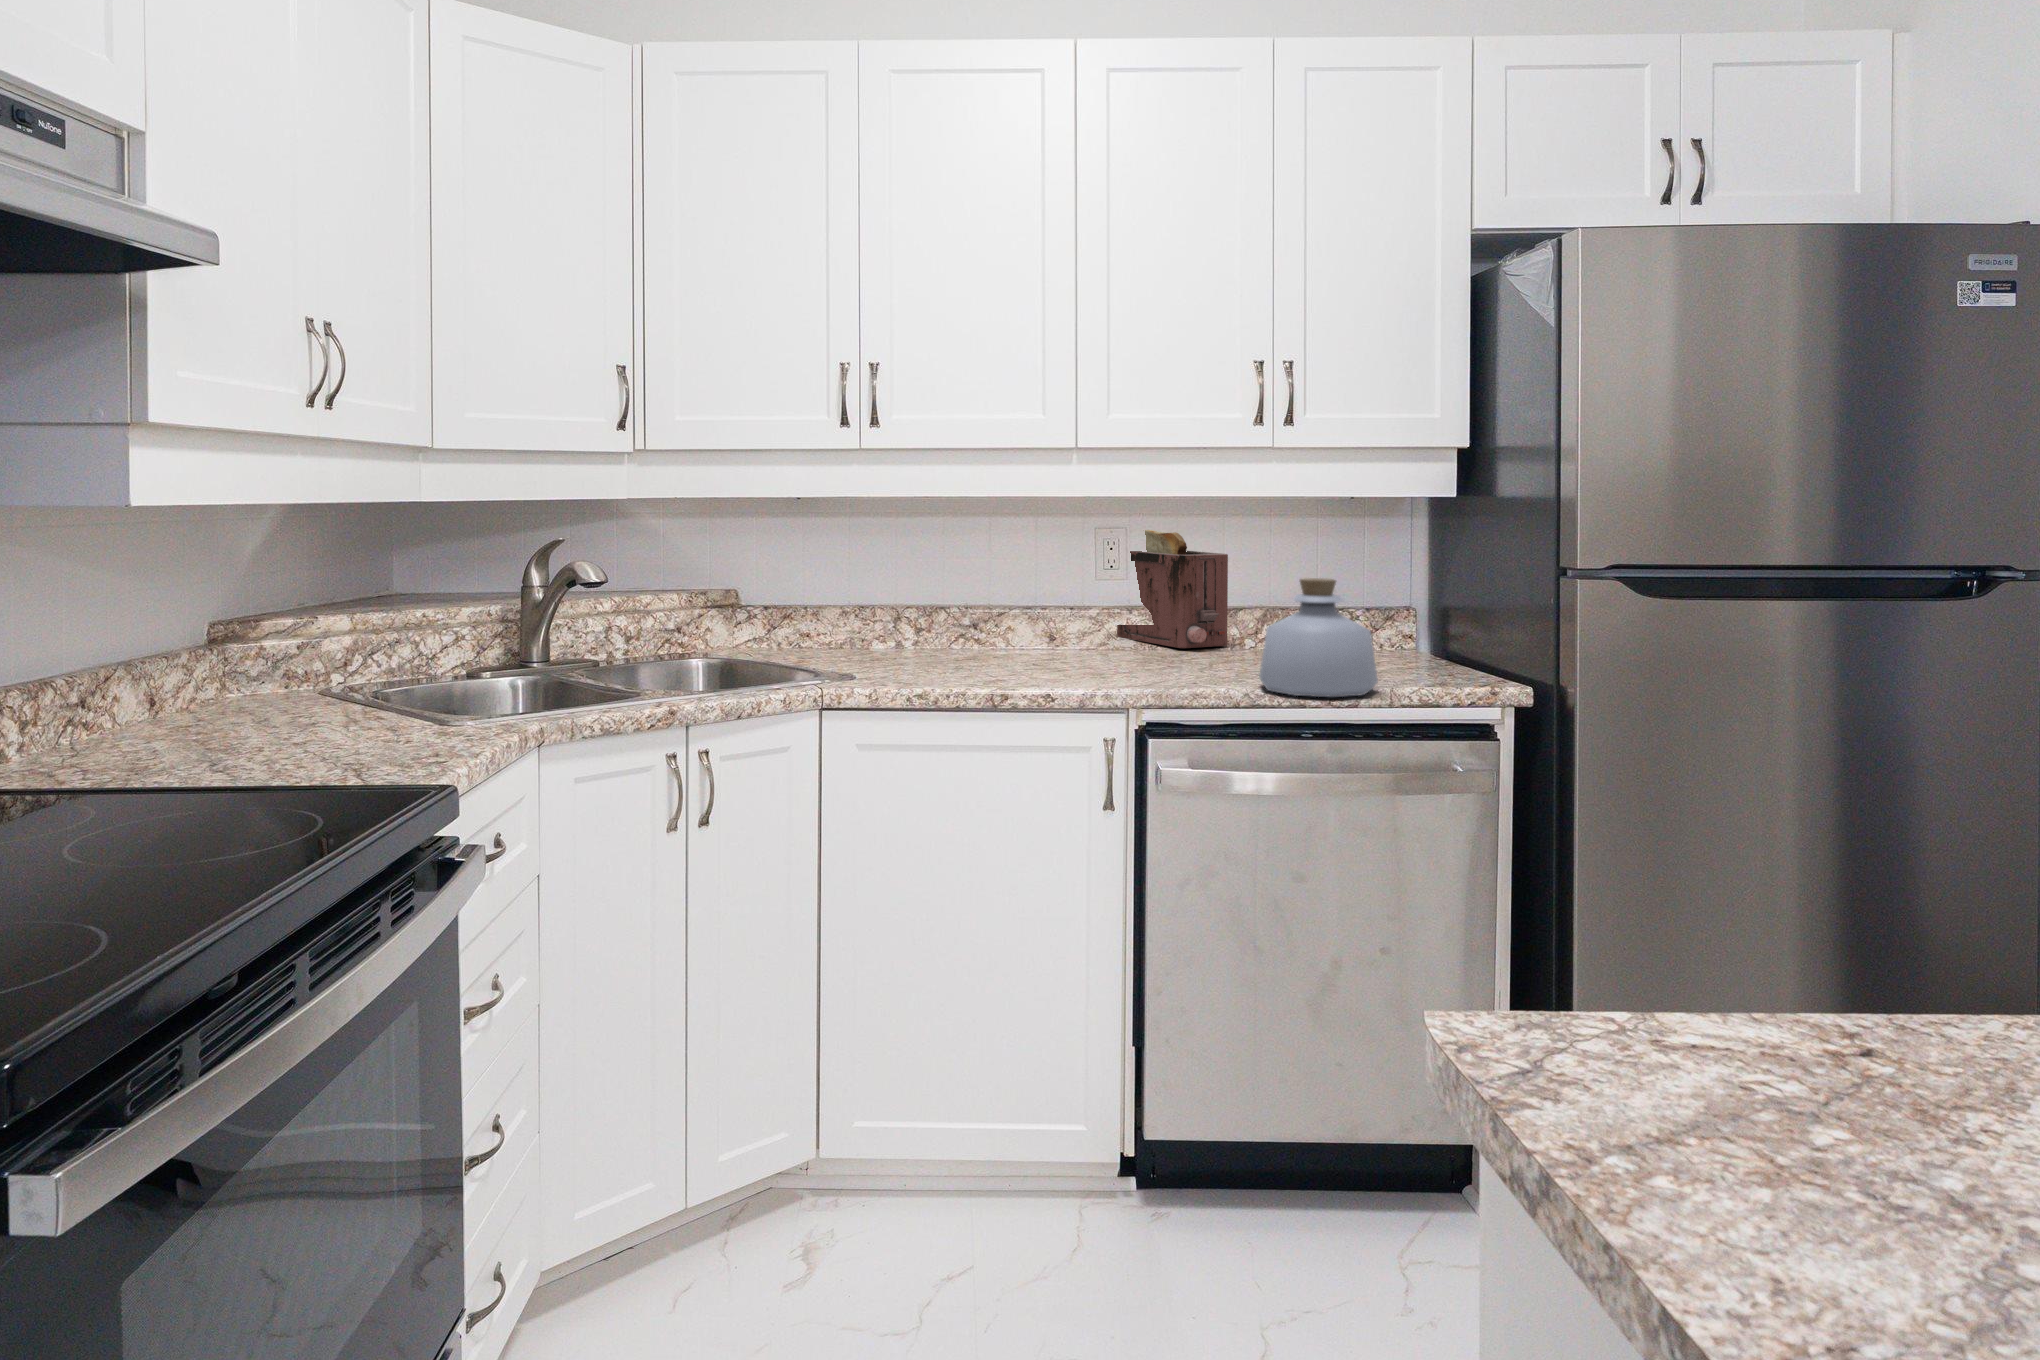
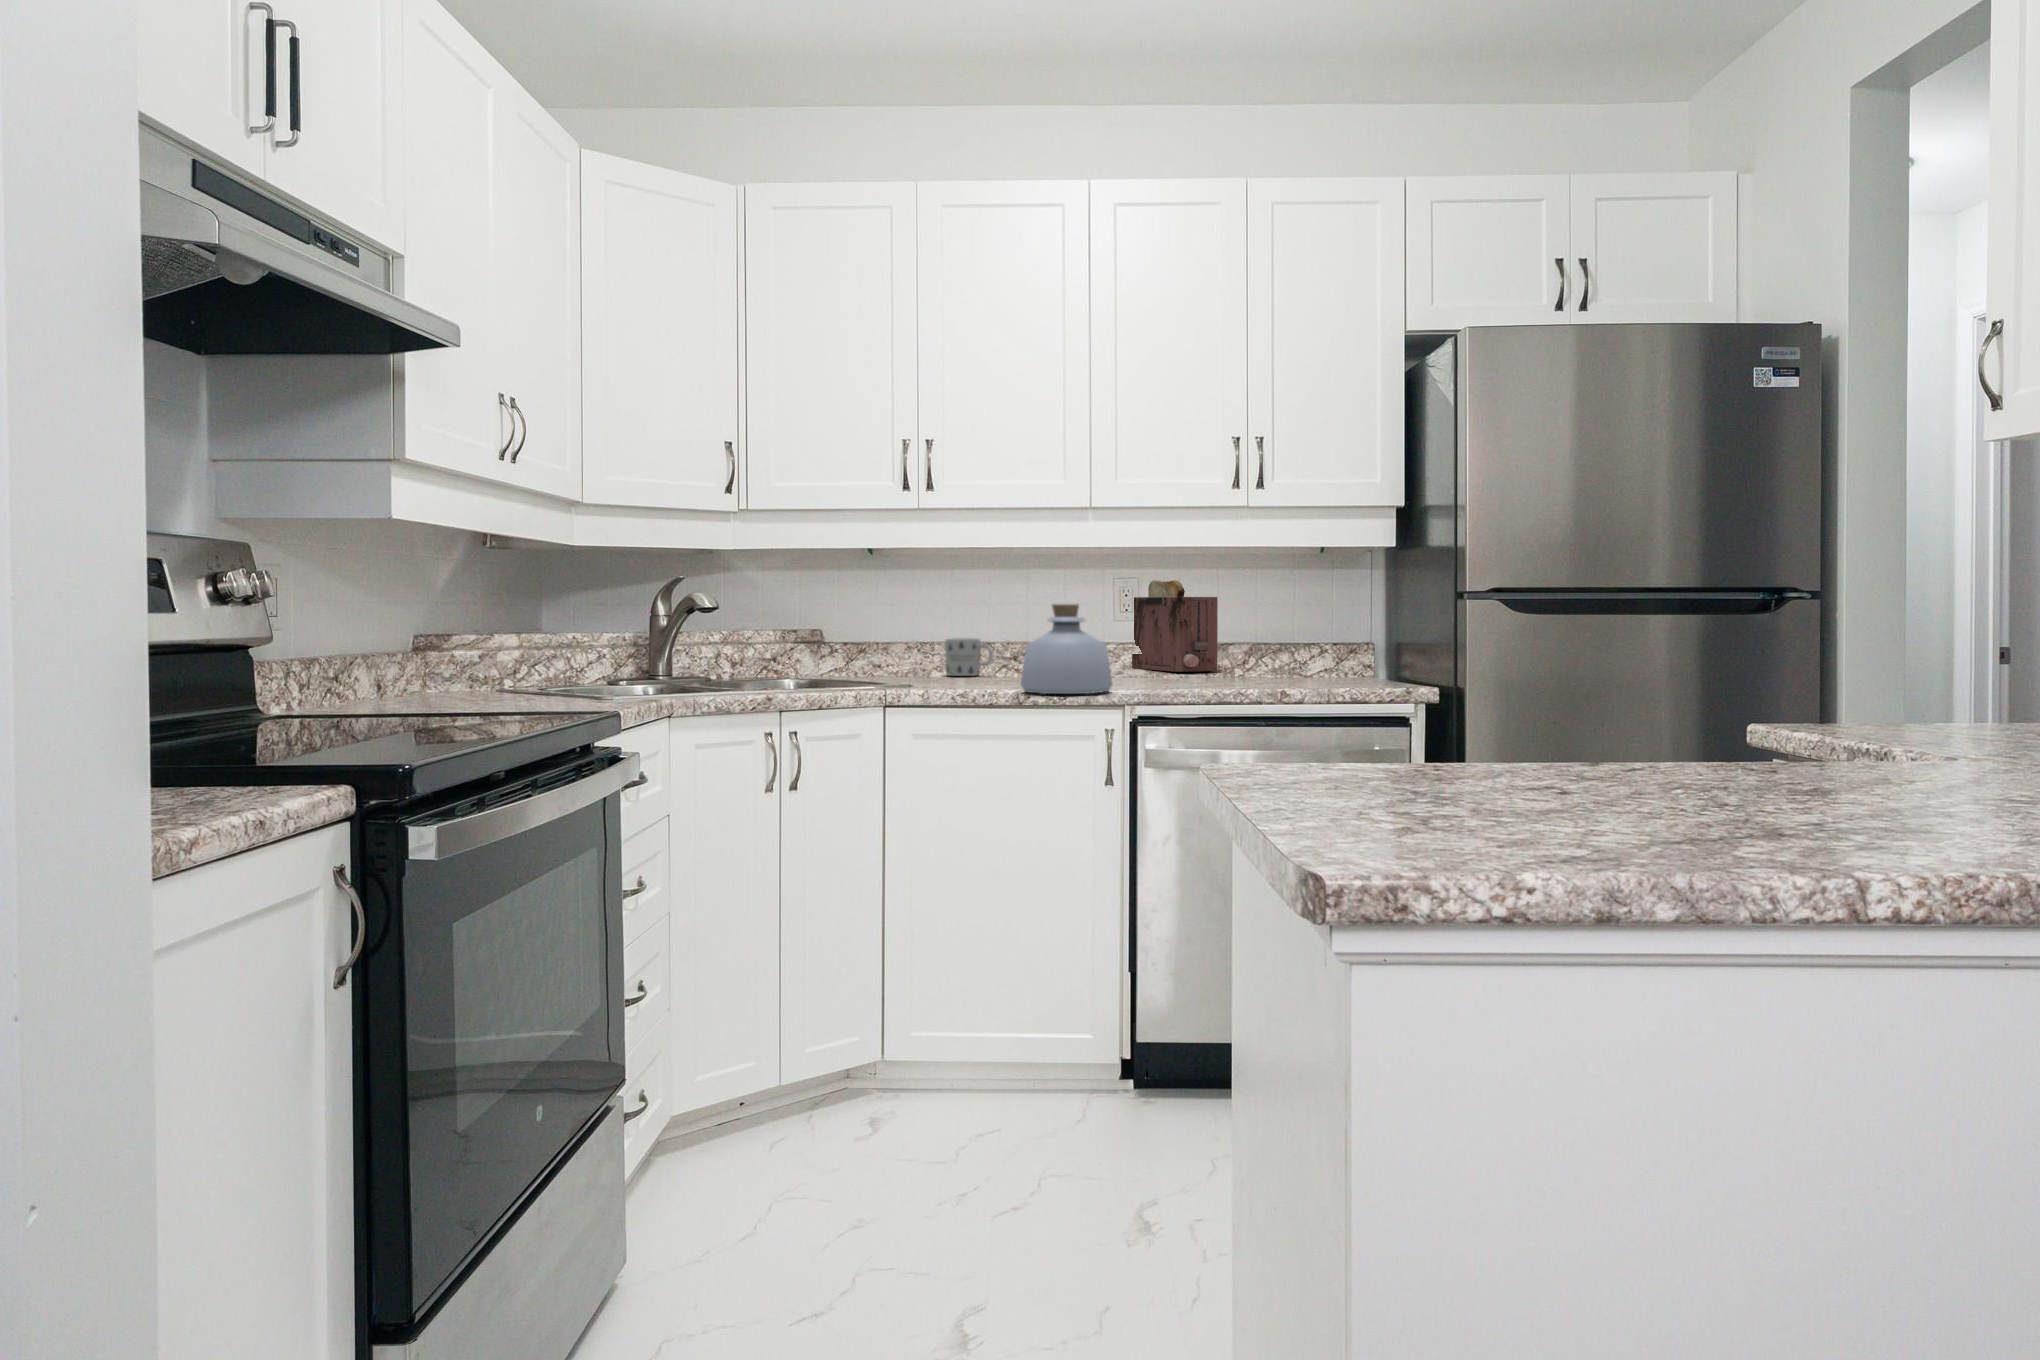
bottle: present [1259,578,1378,697] -> present [1021,604,1113,694]
mug: none [893,606,952,656] -> present [945,638,993,676]

